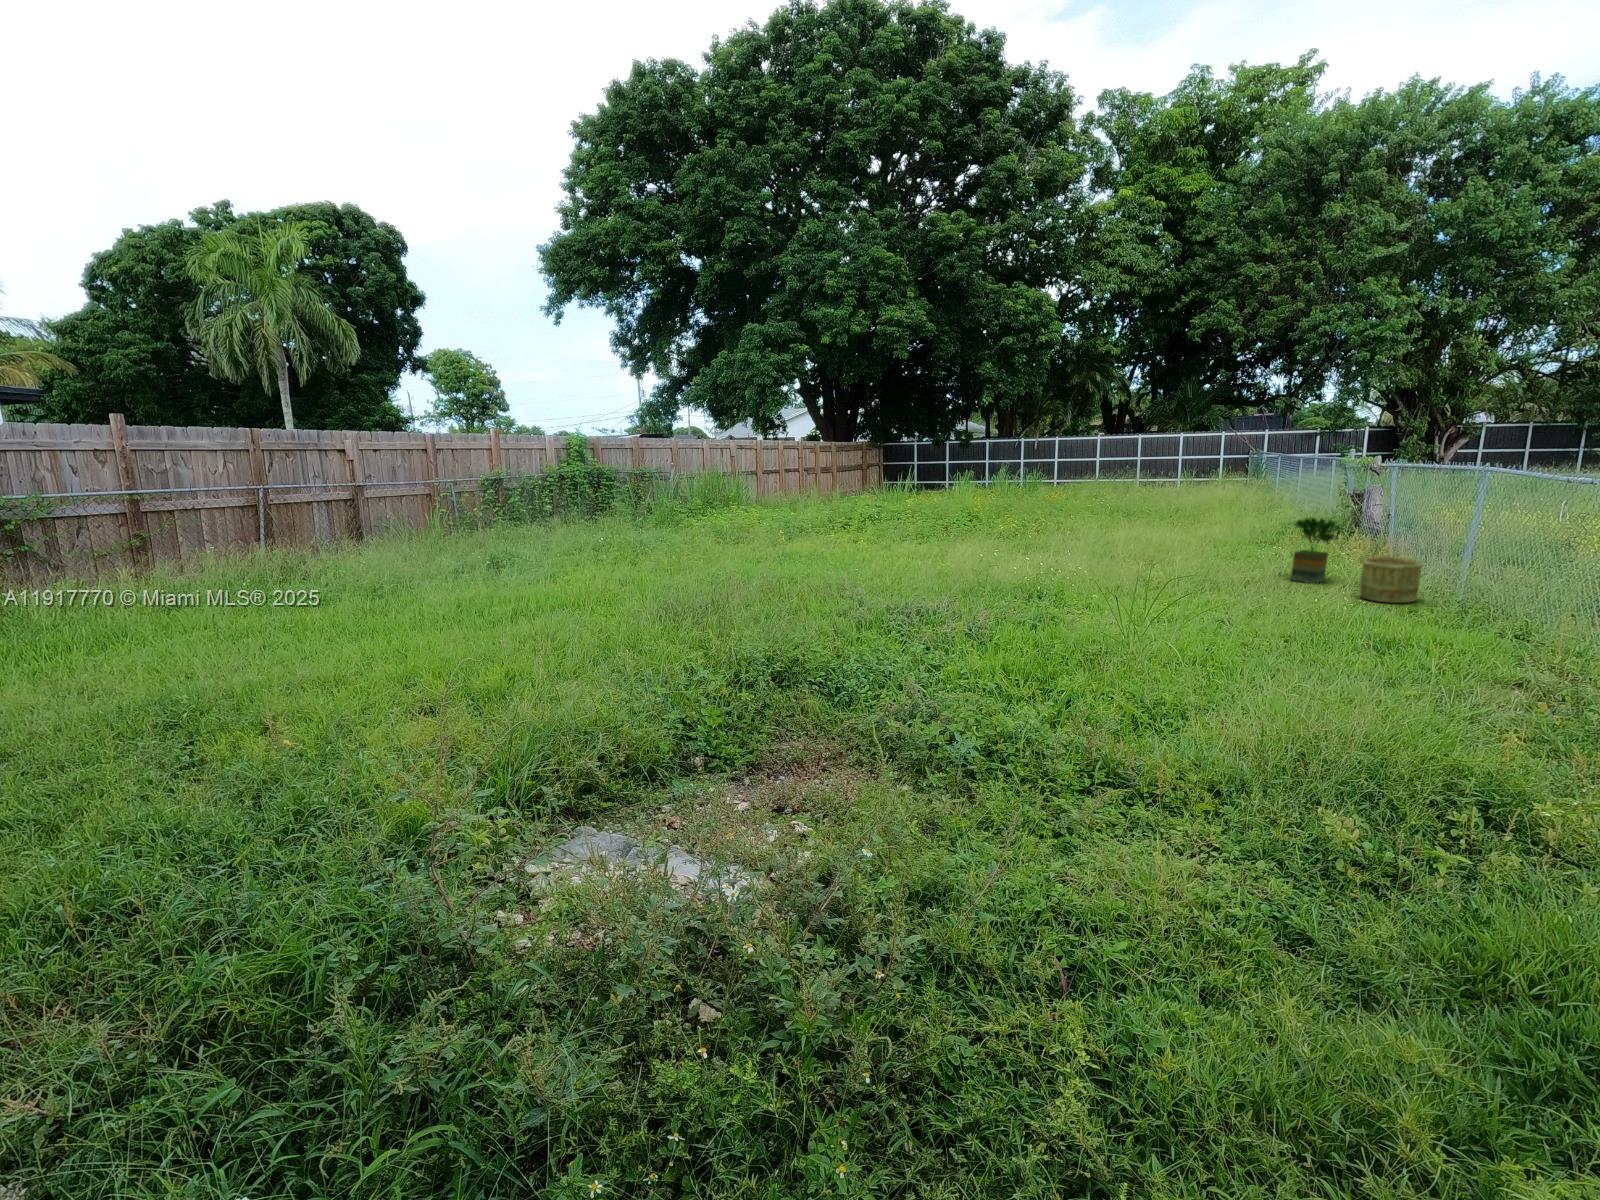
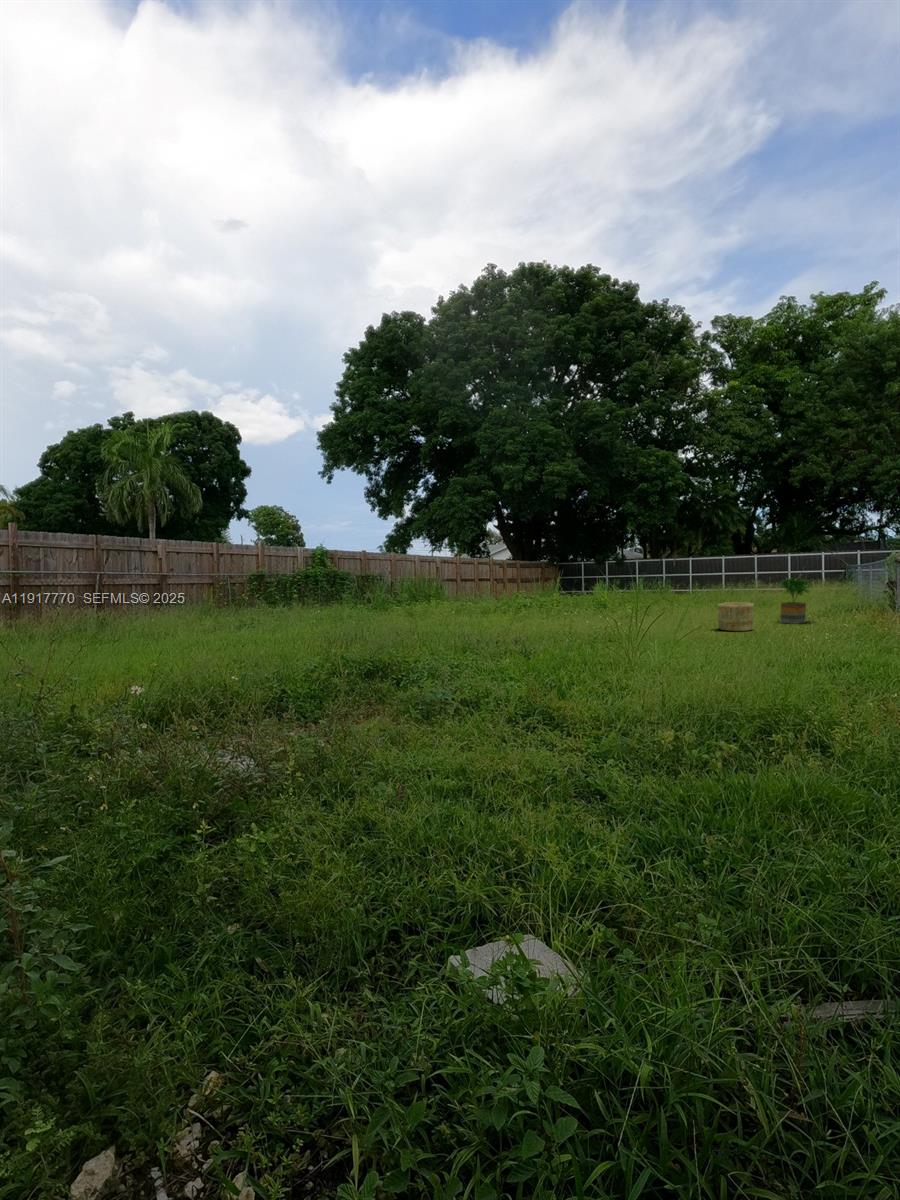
wooden bucket: present [1360,557,1423,603] -> present [717,602,754,631]

